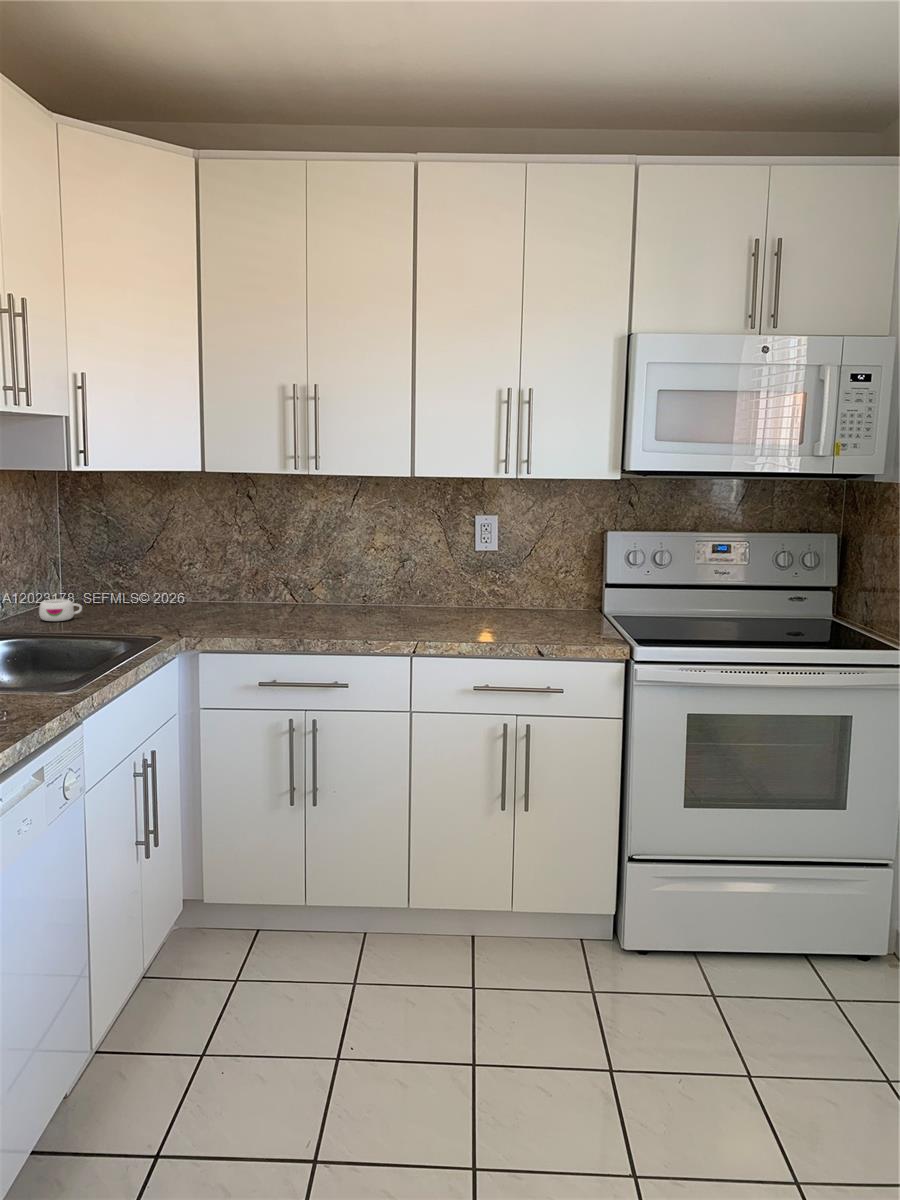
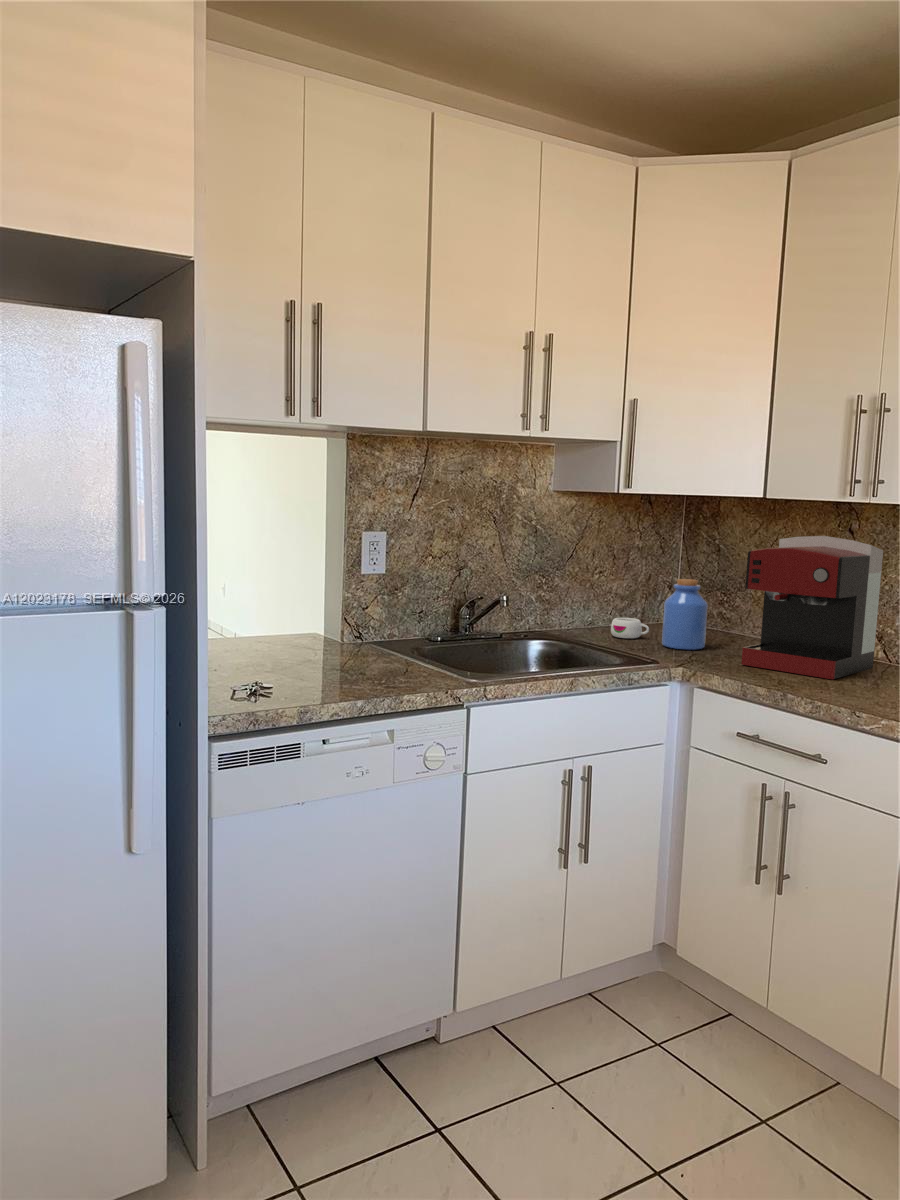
coffee maker: none [214,504,301,625] -> present [741,536,883,679]
jar: none [107,553,152,622] -> present [662,579,708,650]

